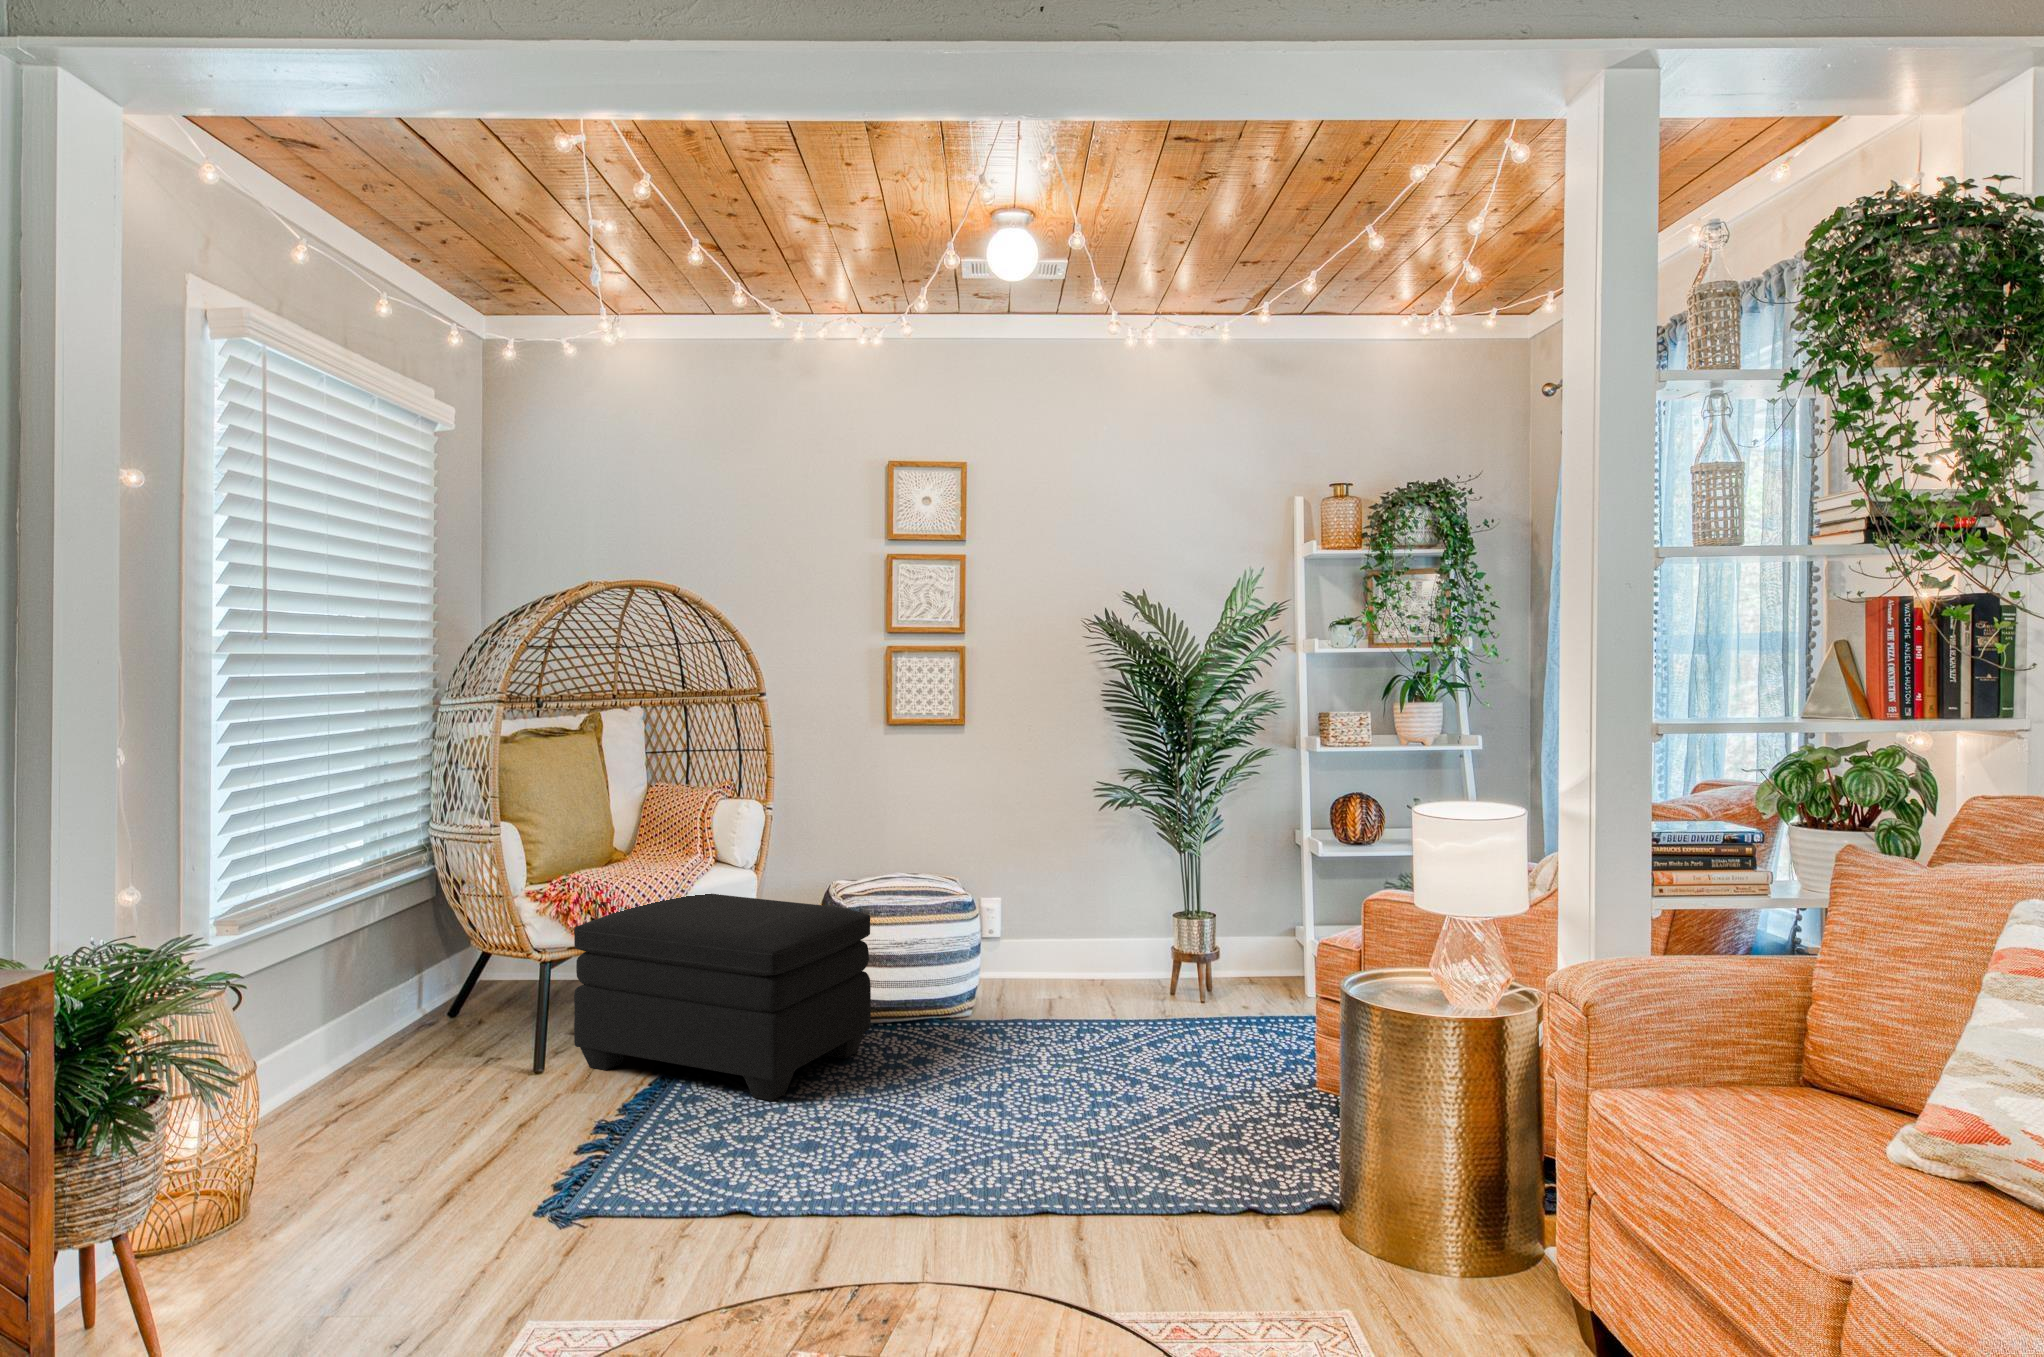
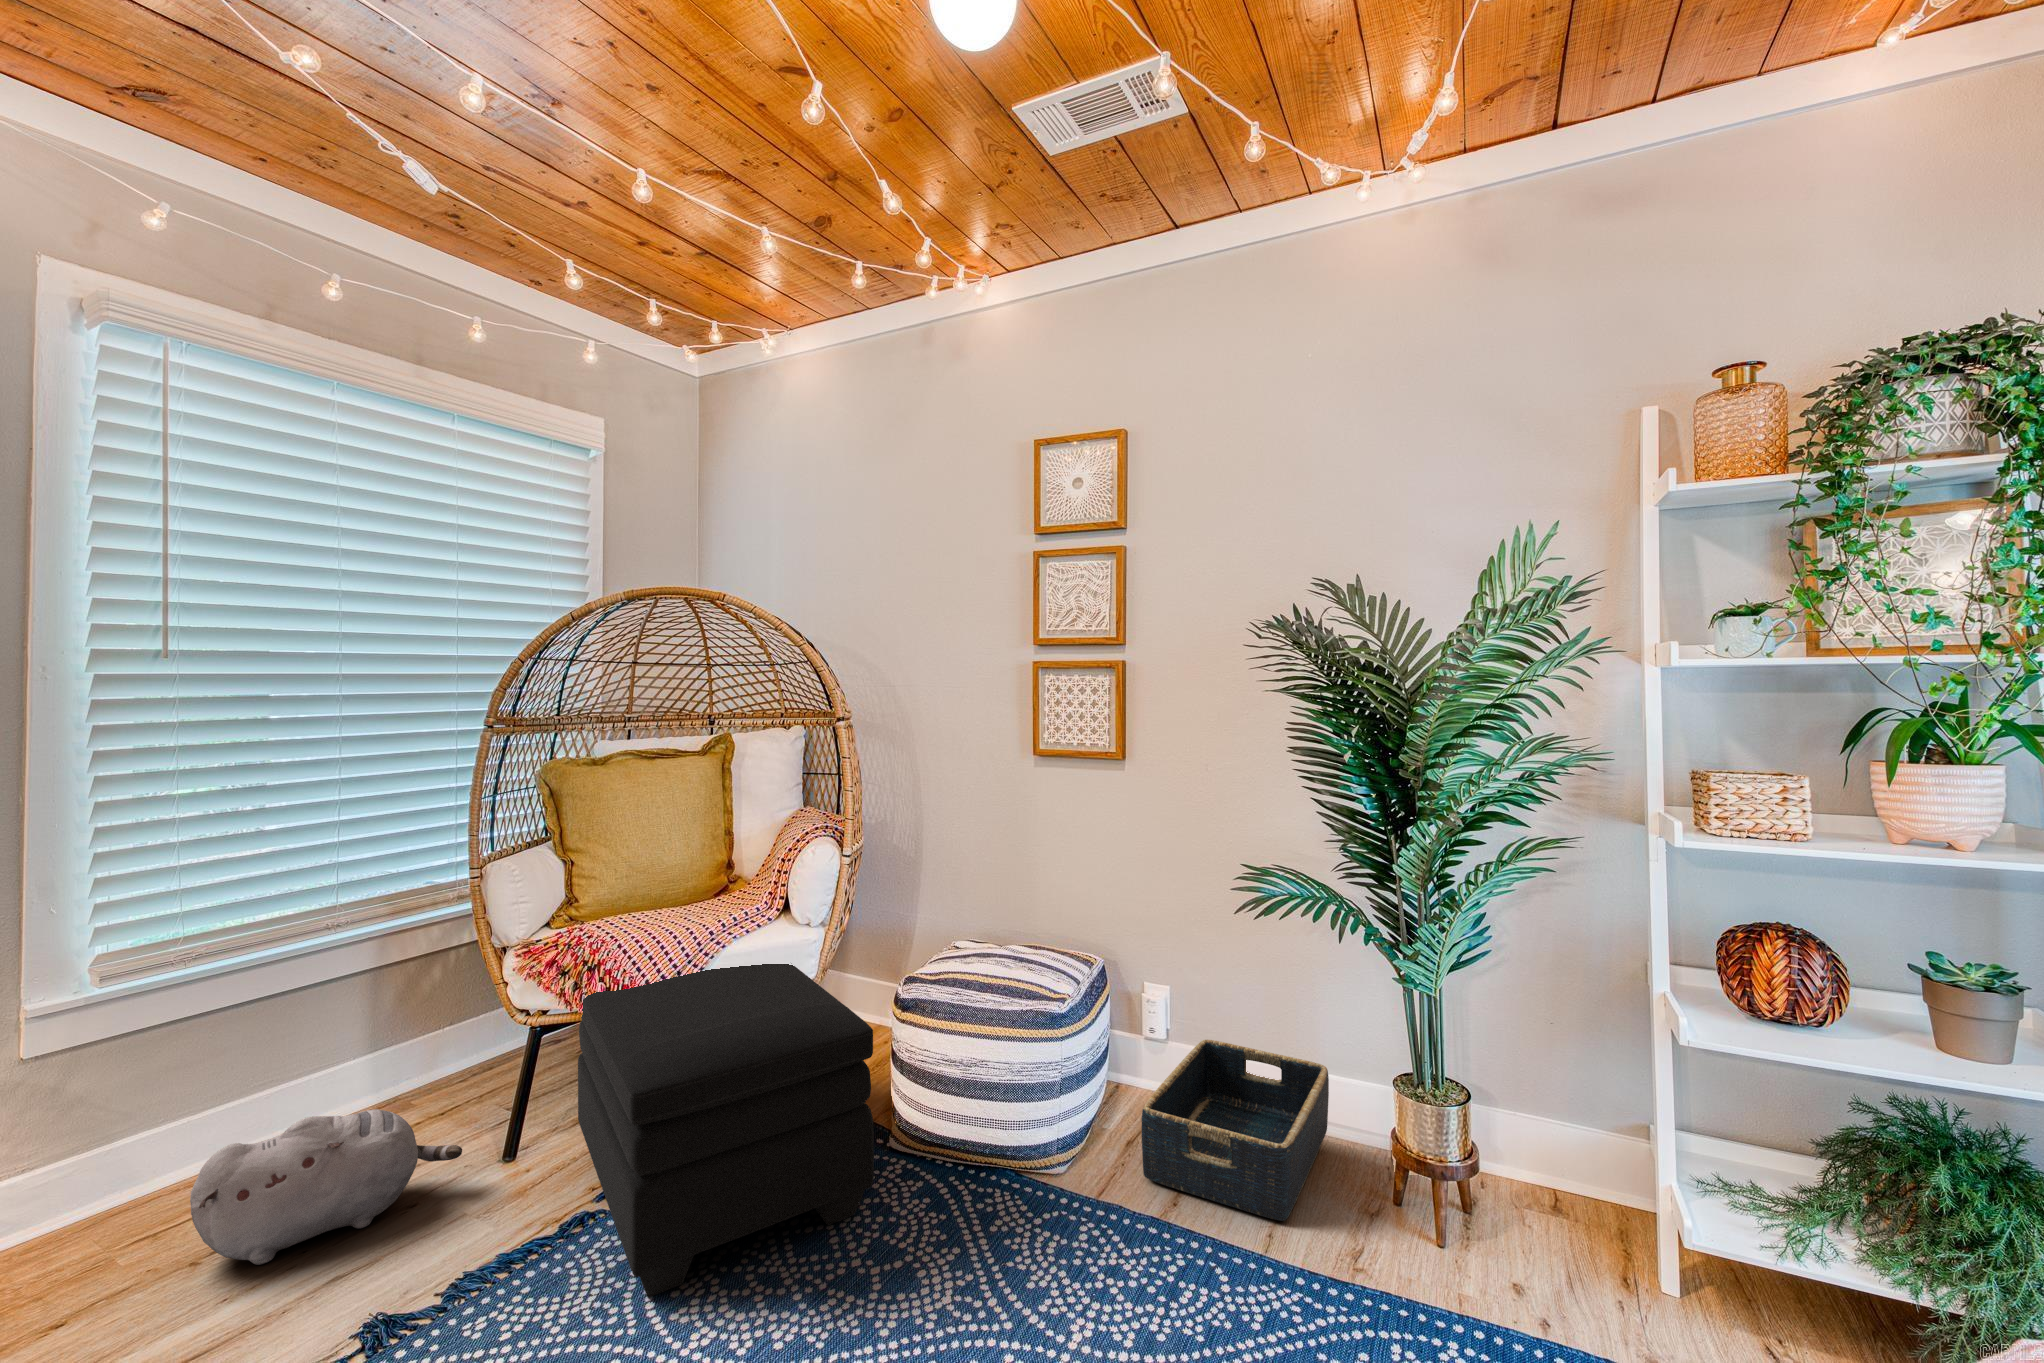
basket: none [1022,928,1124,1007] -> present [1141,1040,1329,1221]
plush toy: none [354,1037,522,1154] -> present [190,1109,462,1265]

